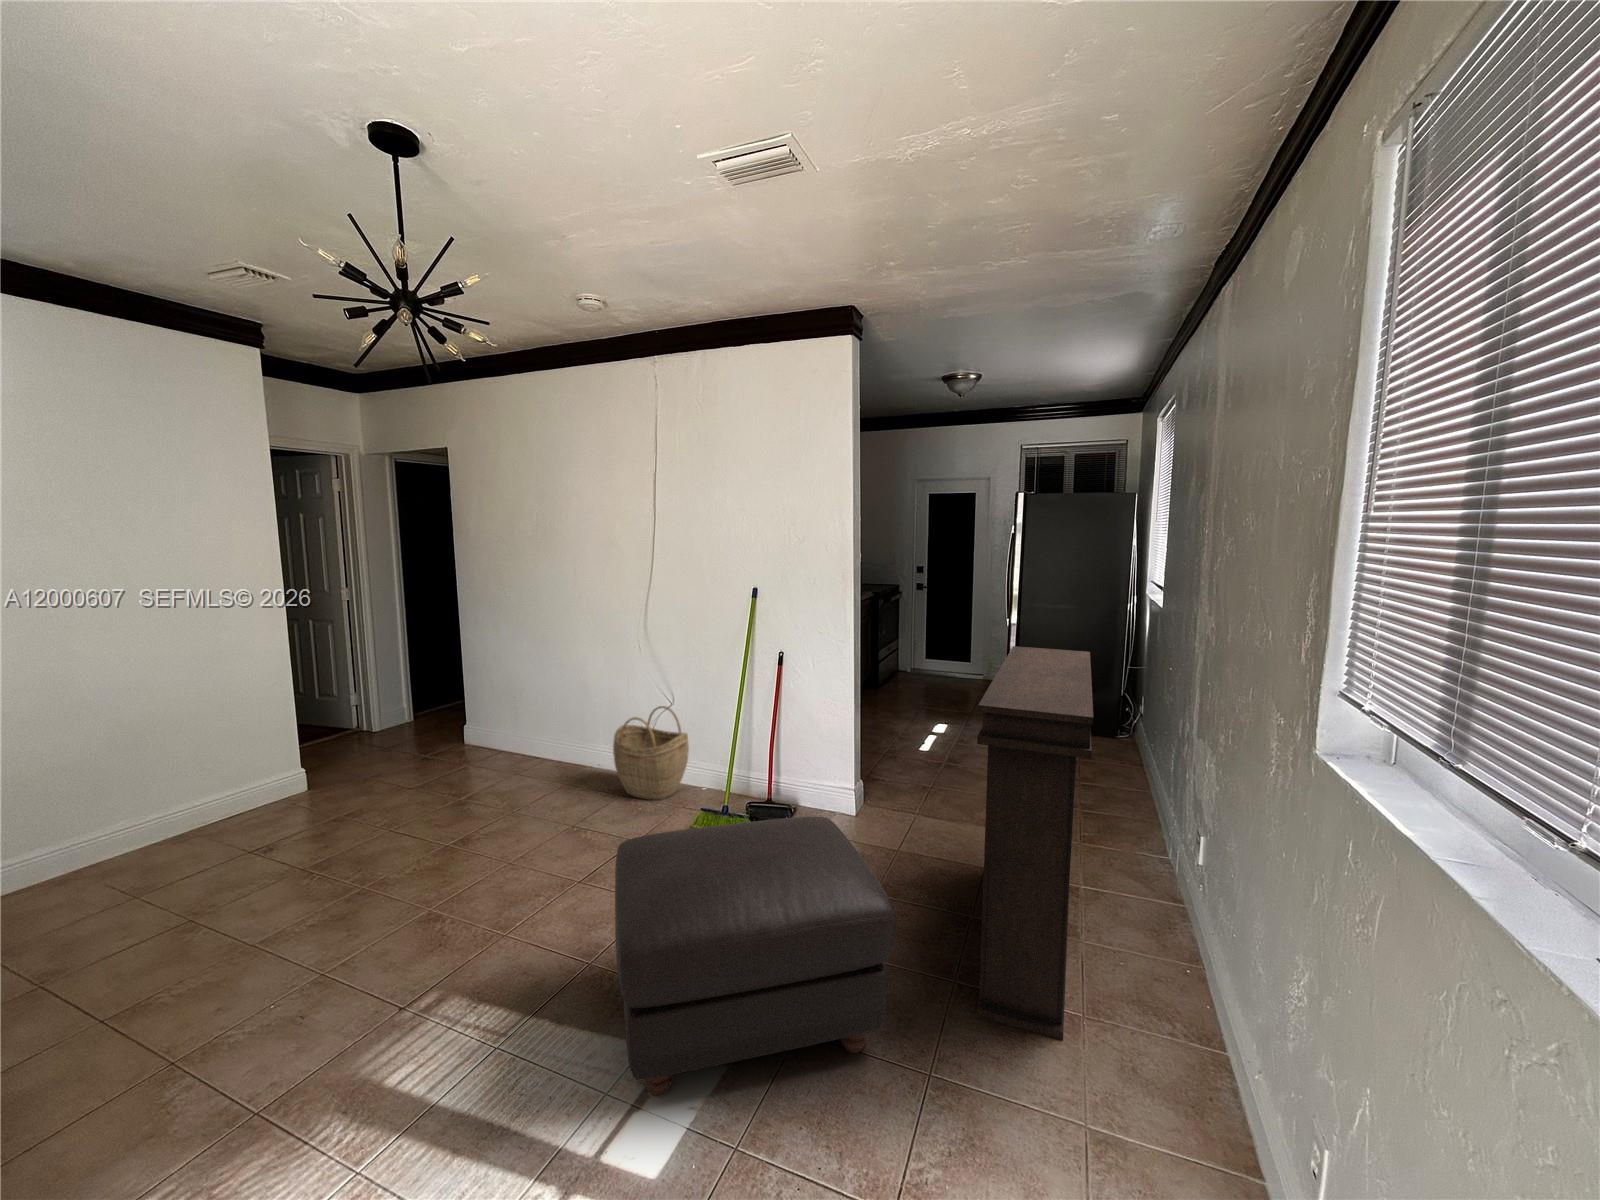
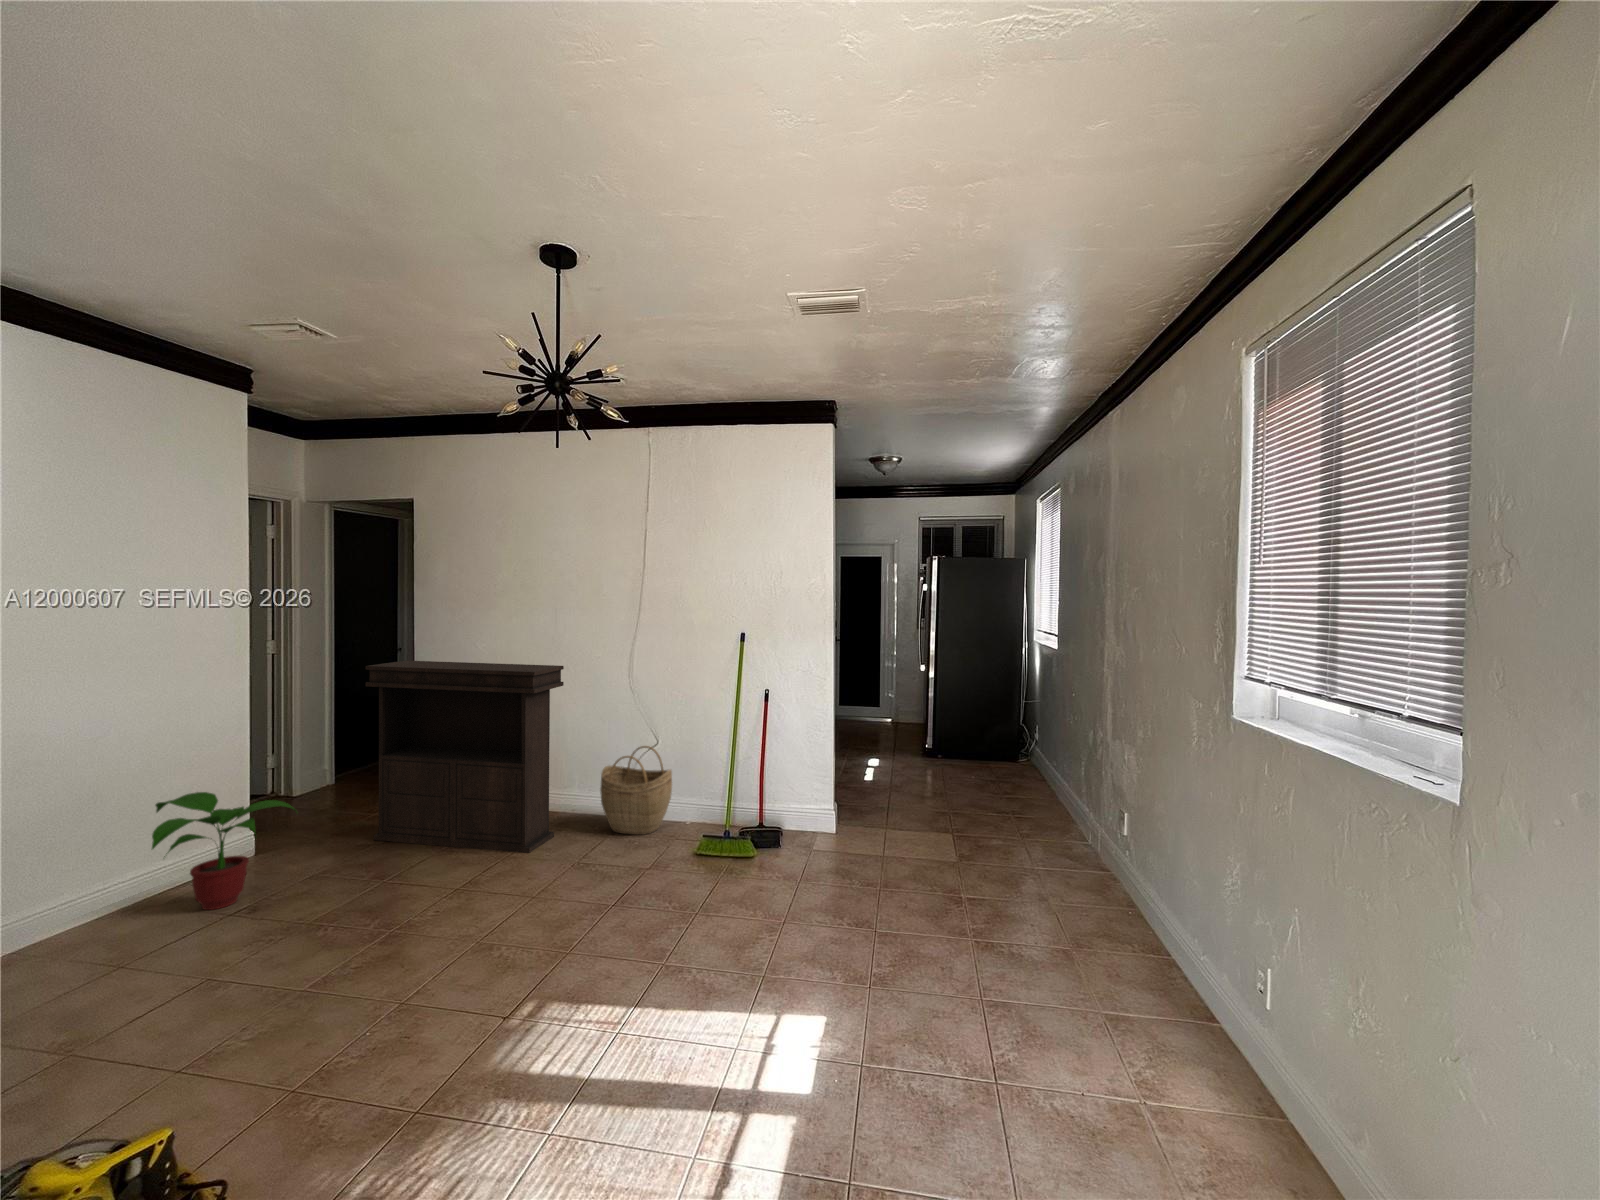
console table: present [976,646,1093,1040] -> present [365,661,564,853]
potted plant: none [162,735,313,846] -> present [152,792,297,910]
ottoman: present [615,817,896,1097] -> none [697,815,951,1044]

